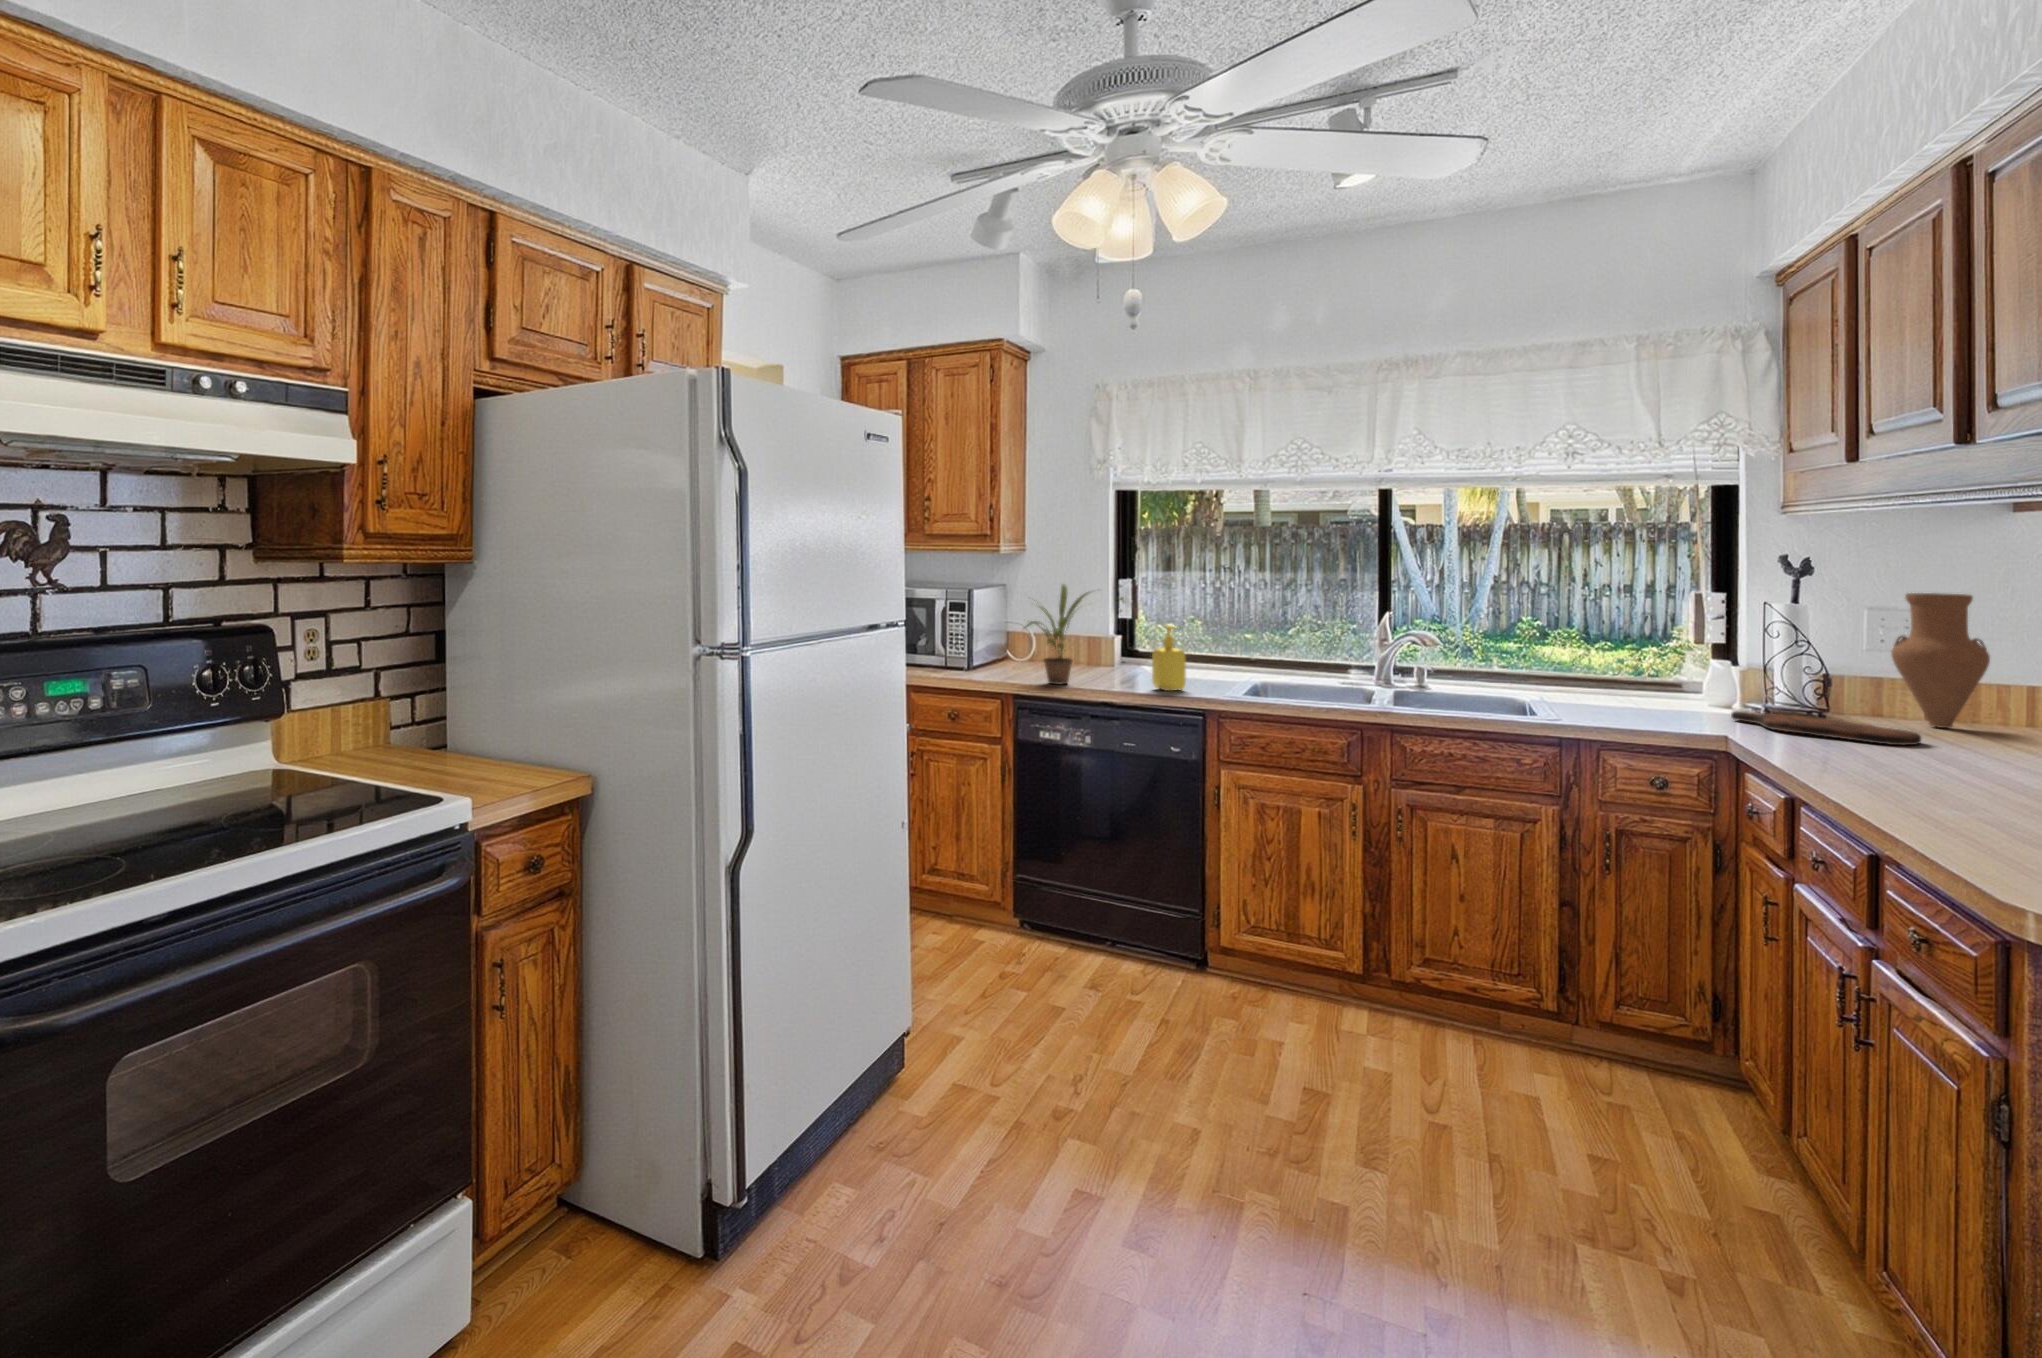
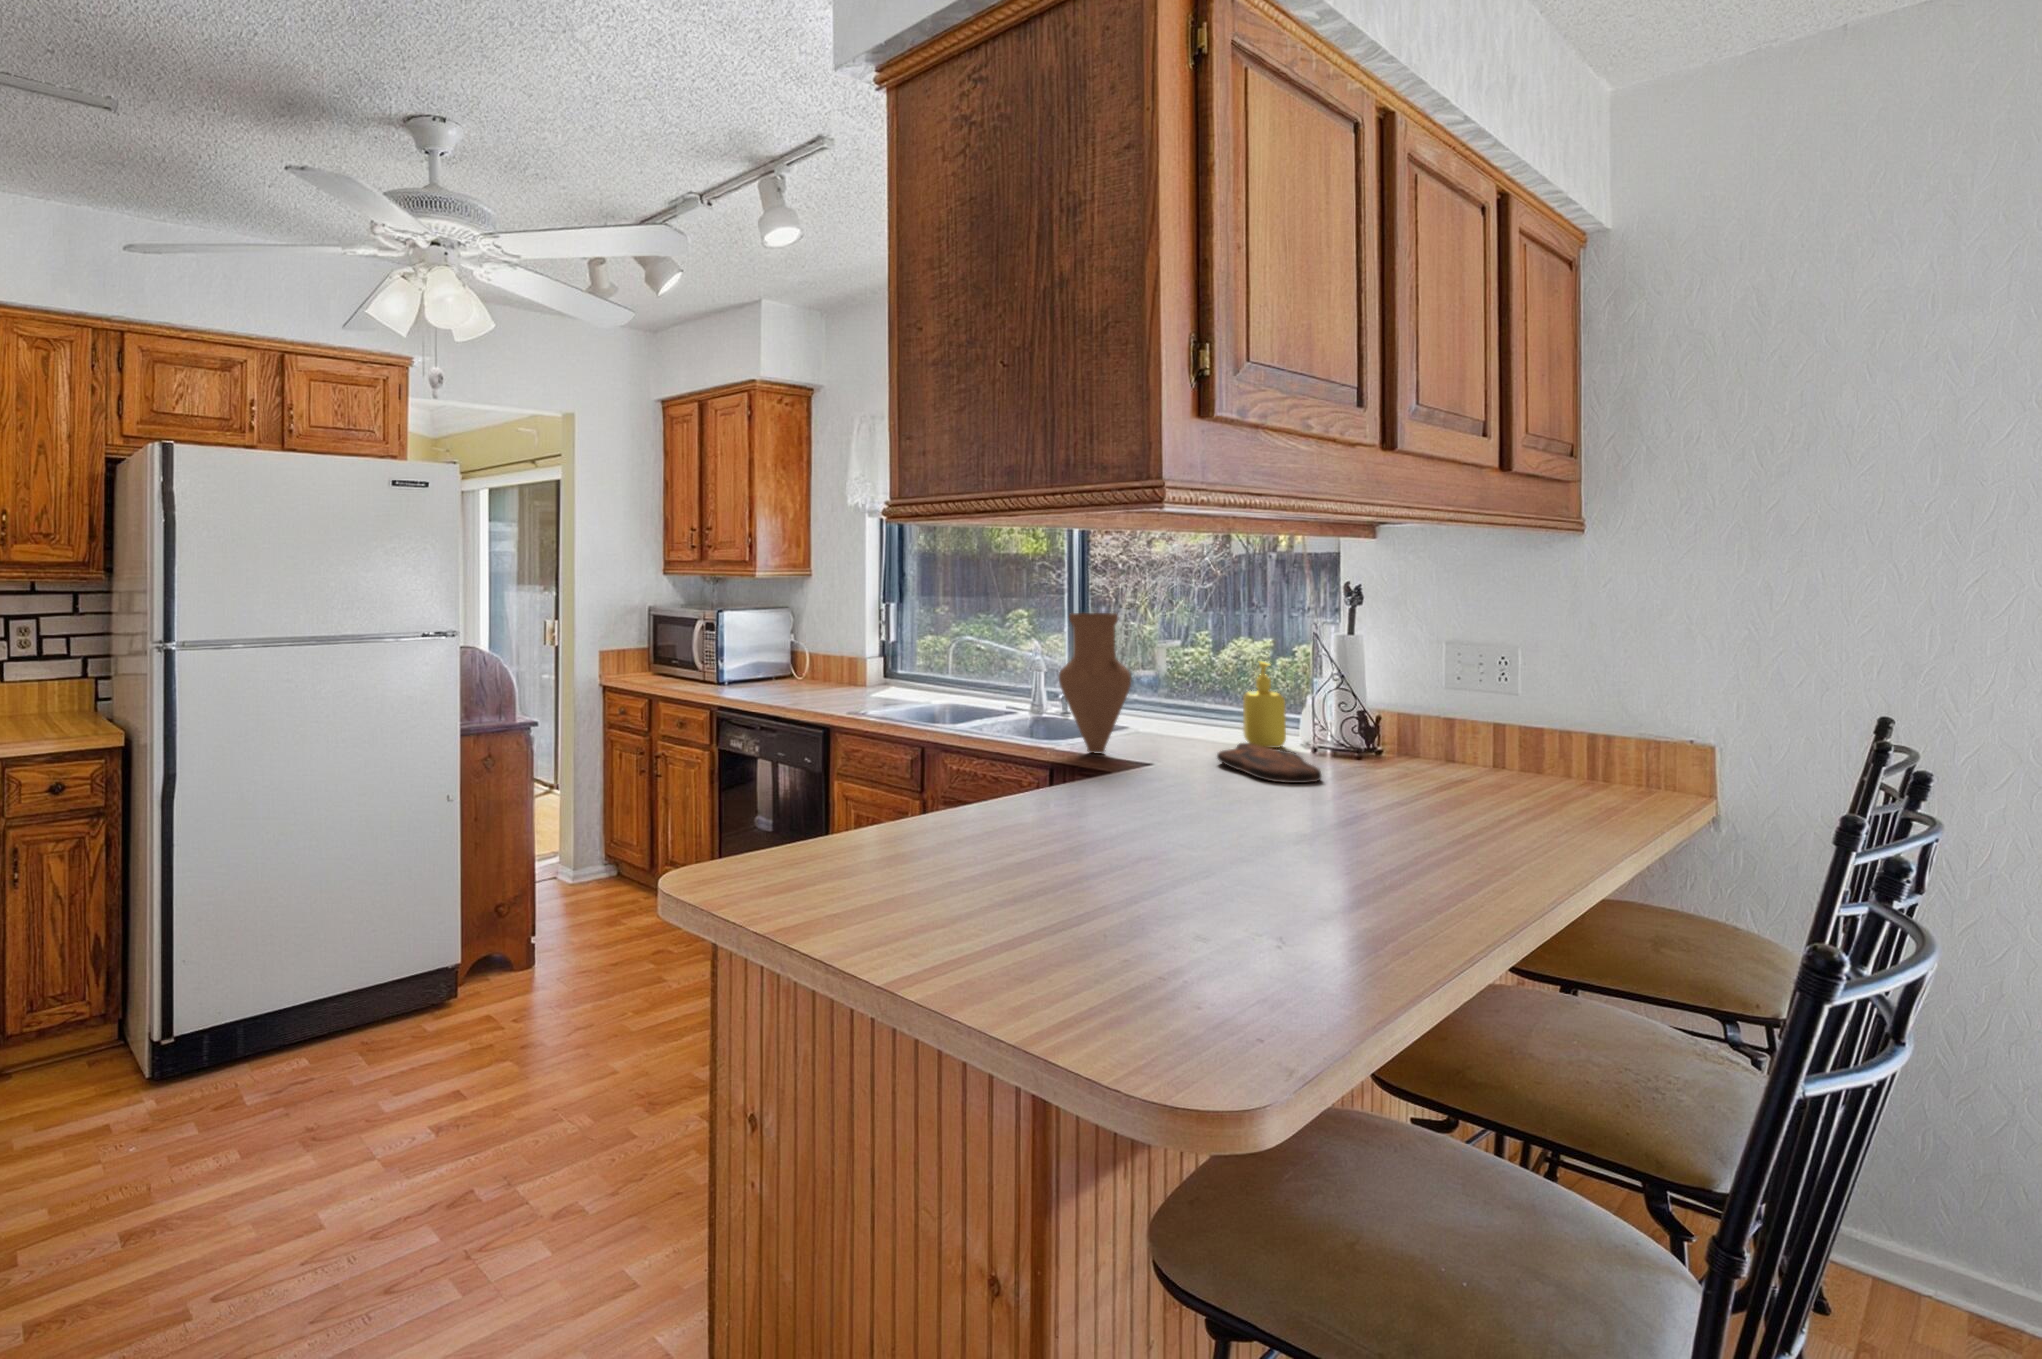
potted plant: present [1025,584,1089,684] -> none [745,601,805,695]
vase: present [1891,593,1990,728] -> present [1059,613,1132,754]
soap dispenser: present [1152,625,1186,691] -> present [1243,661,1286,749]

